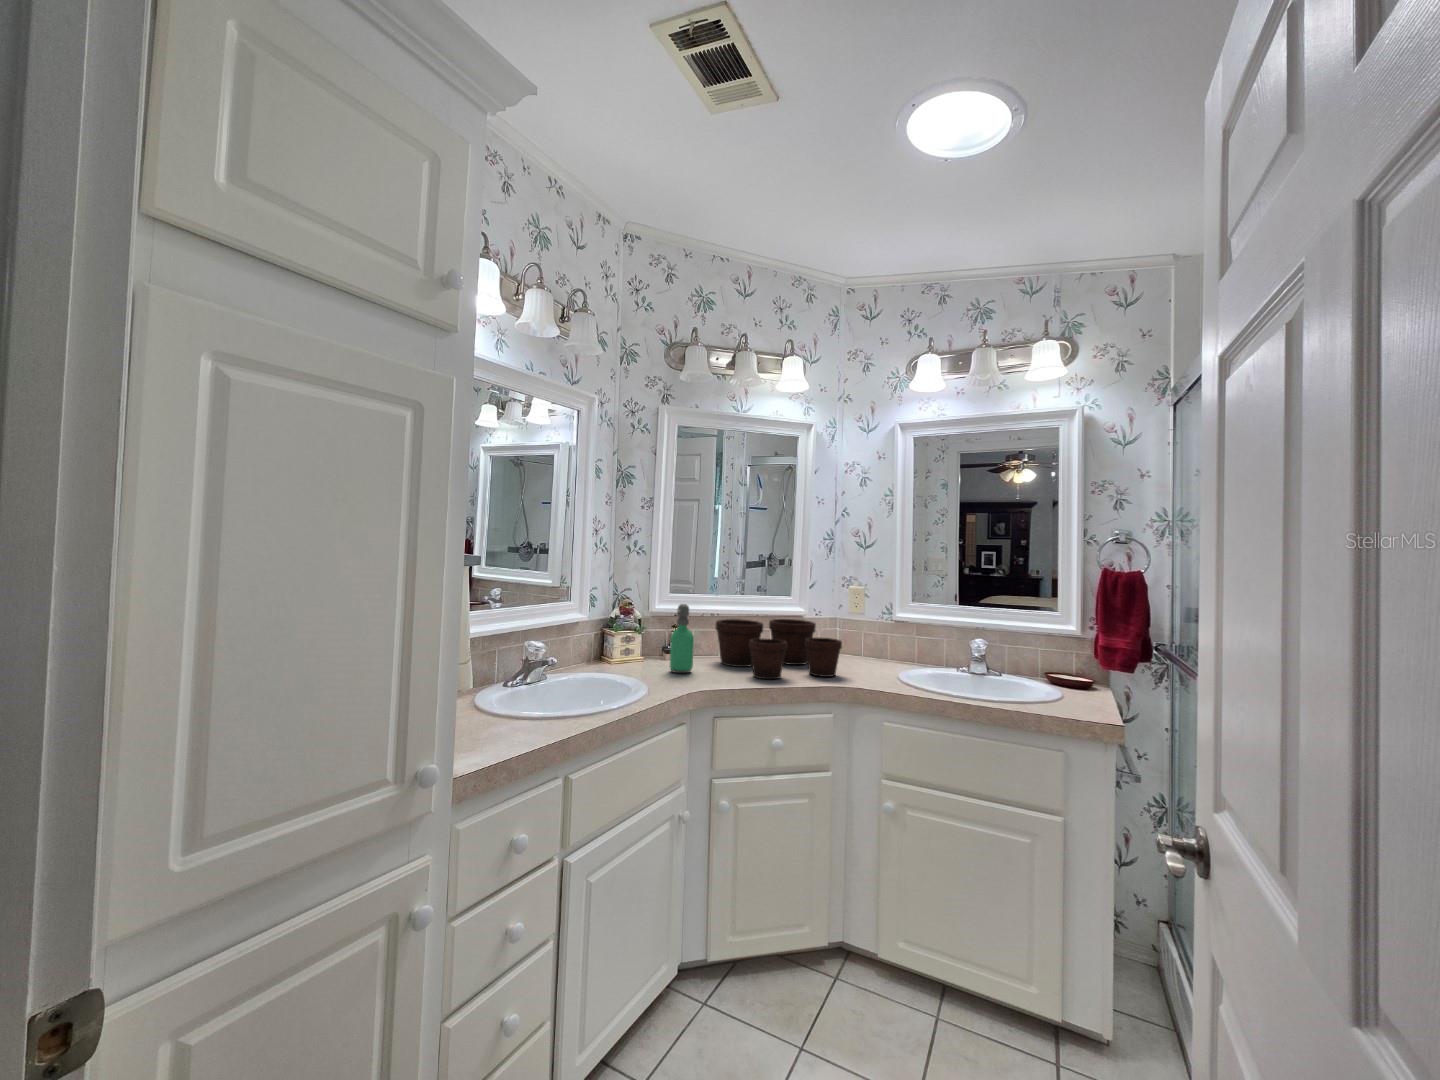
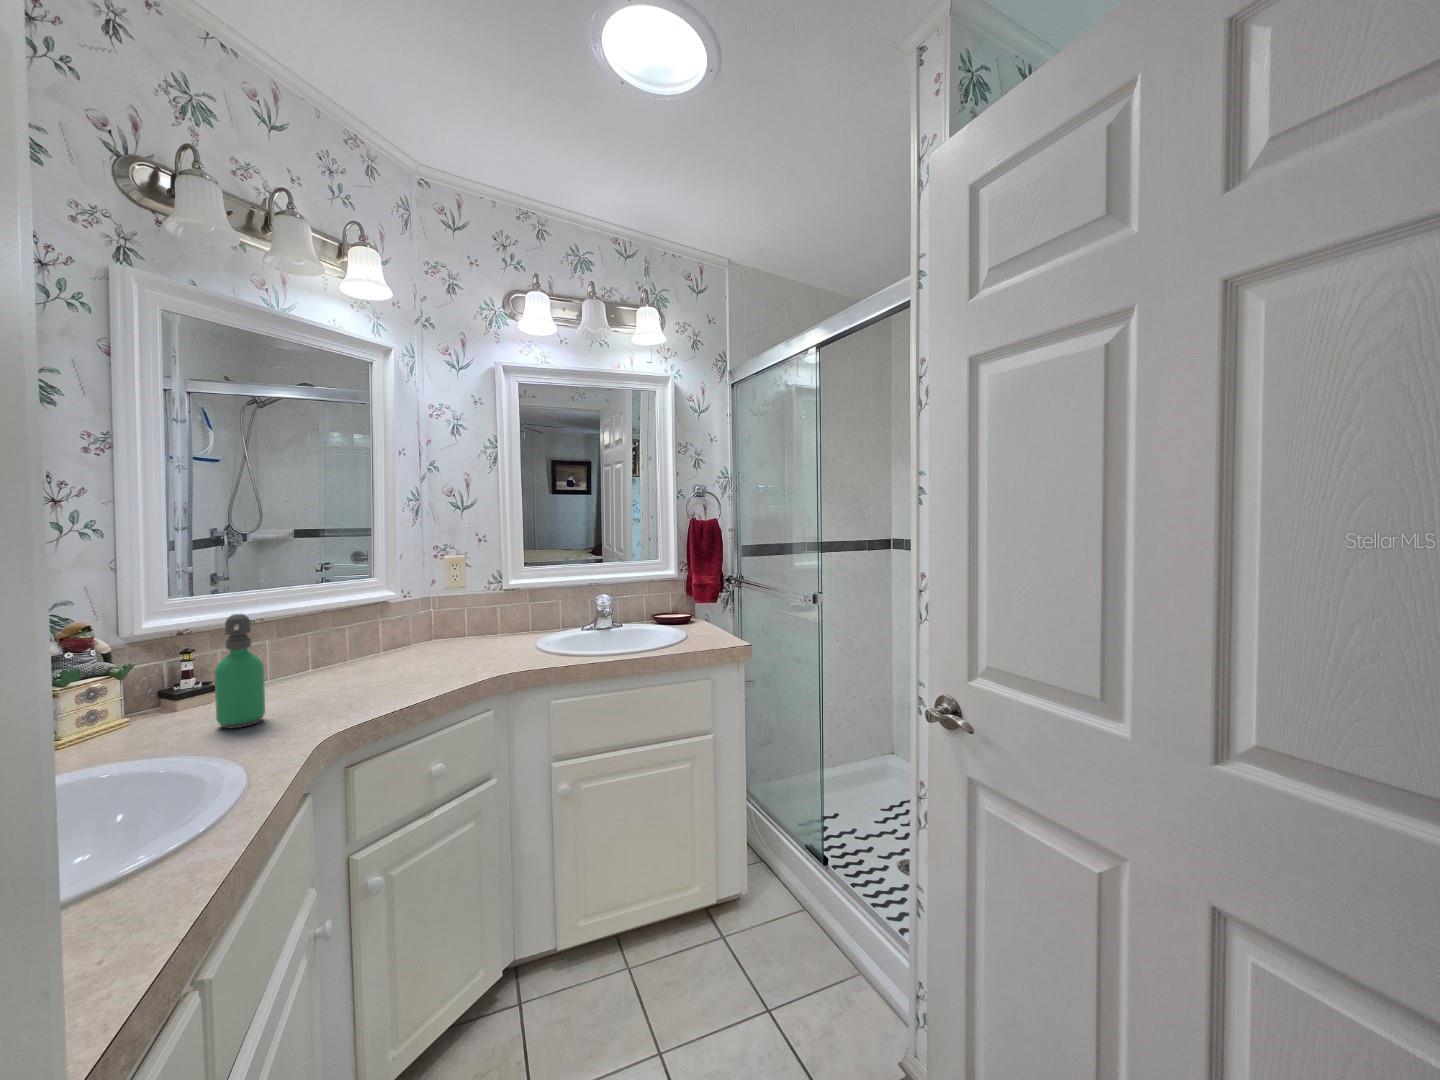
flower pot: present [716,619,842,679] -> none [275,606,482,699]

